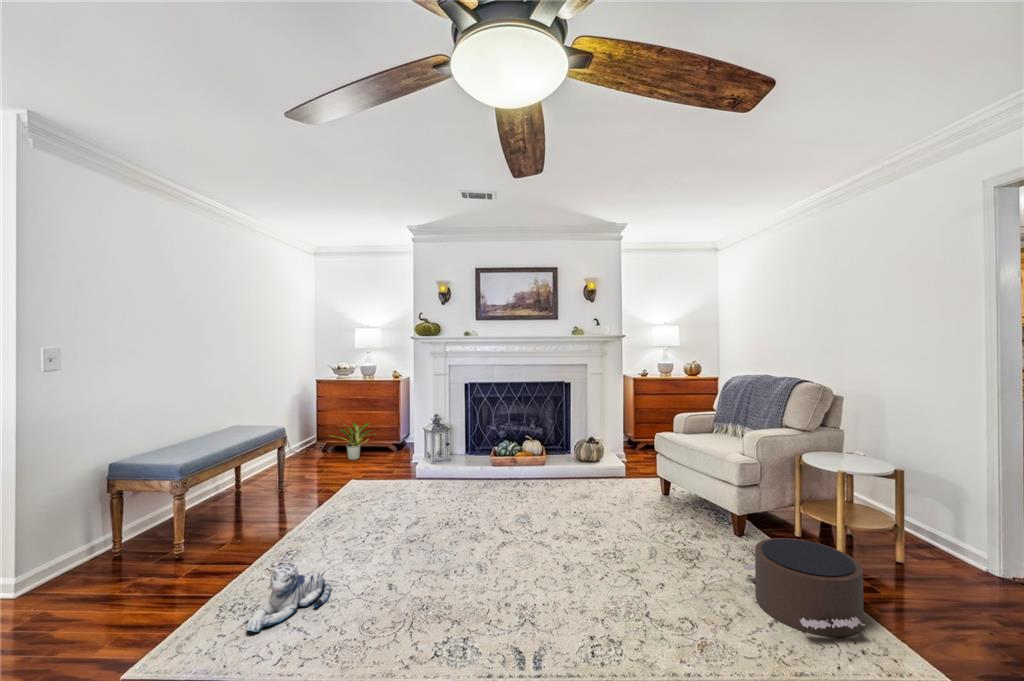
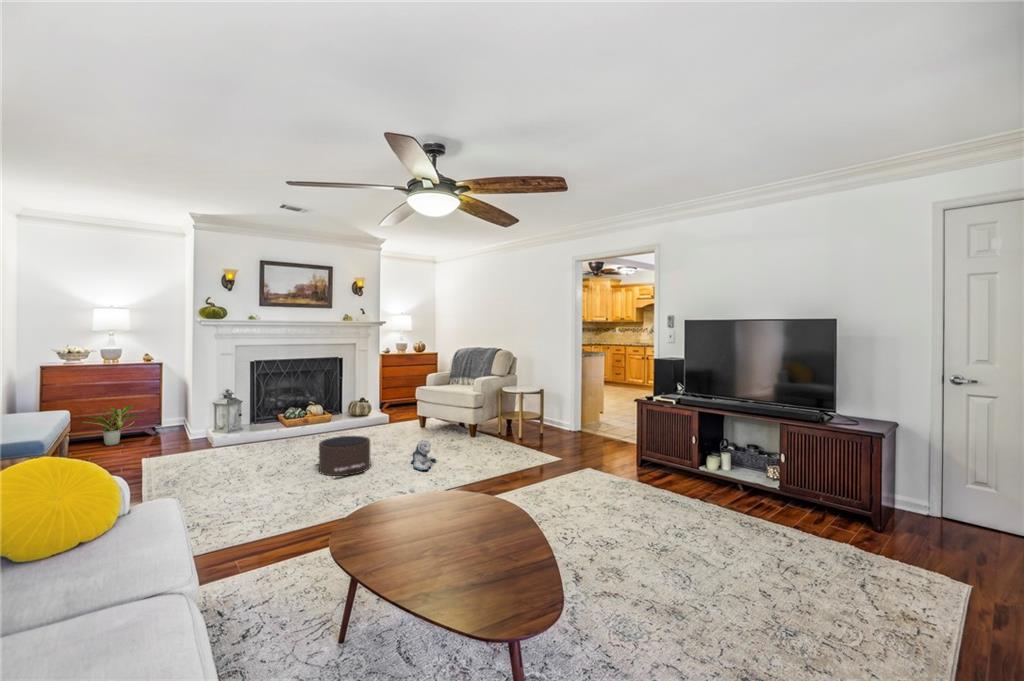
pouf: present [743,538,865,637] -> present [317,436,370,476]
plush toy: present [246,562,331,632] -> present [411,440,436,471]

